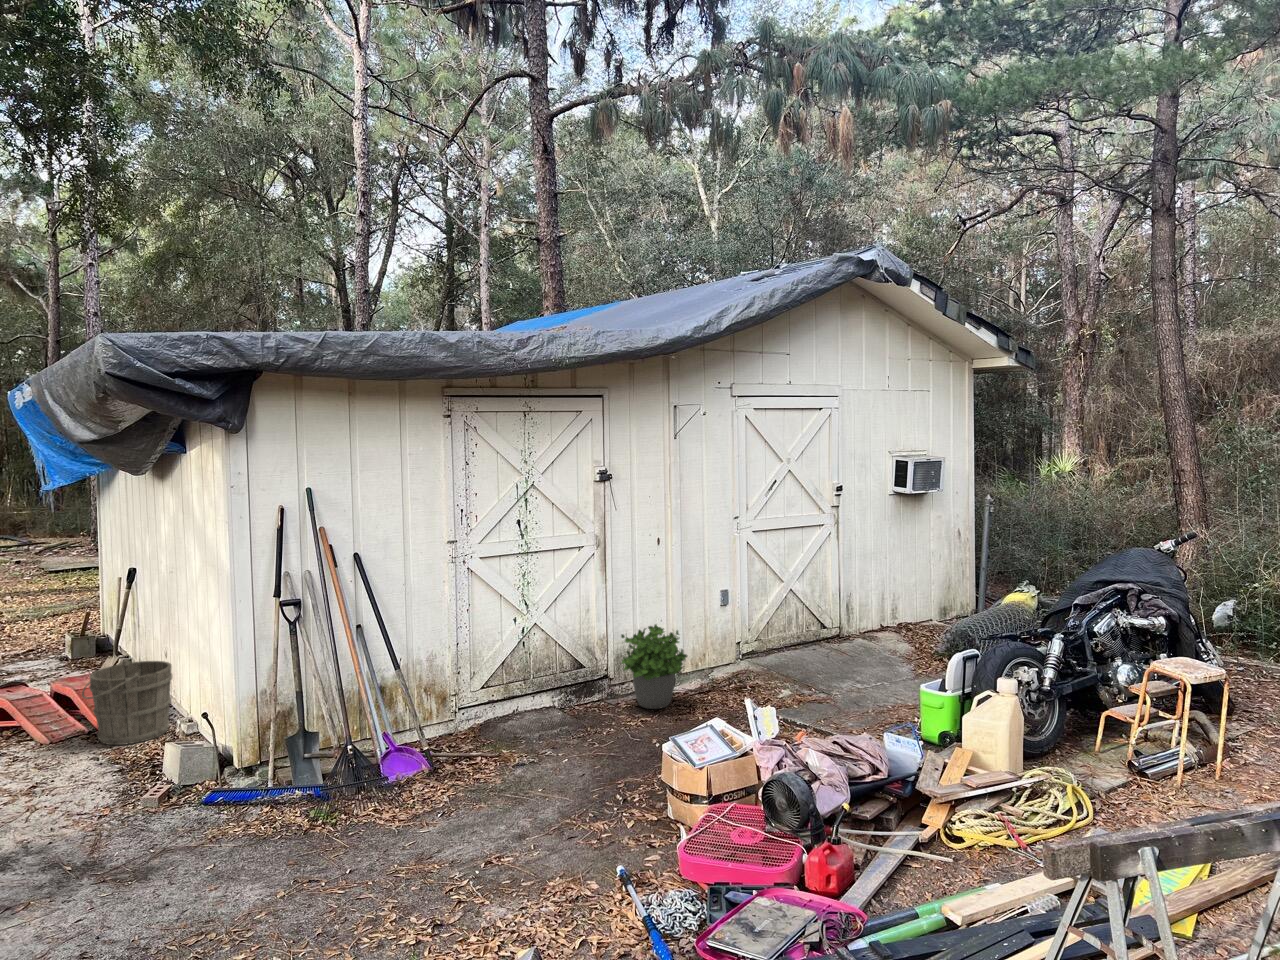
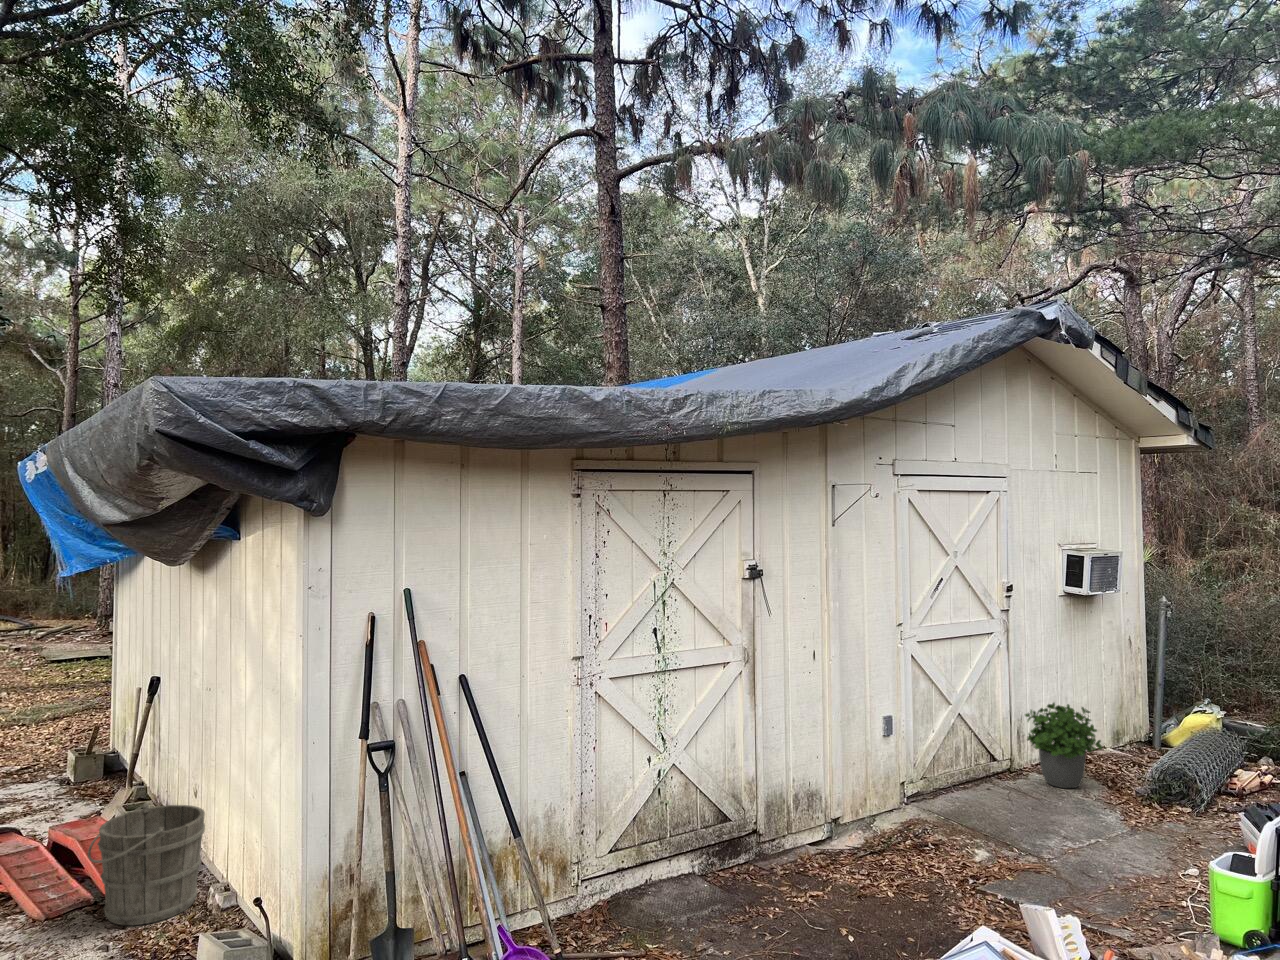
potted plant: present [621,624,688,709] -> present [1025,703,1102,788]

